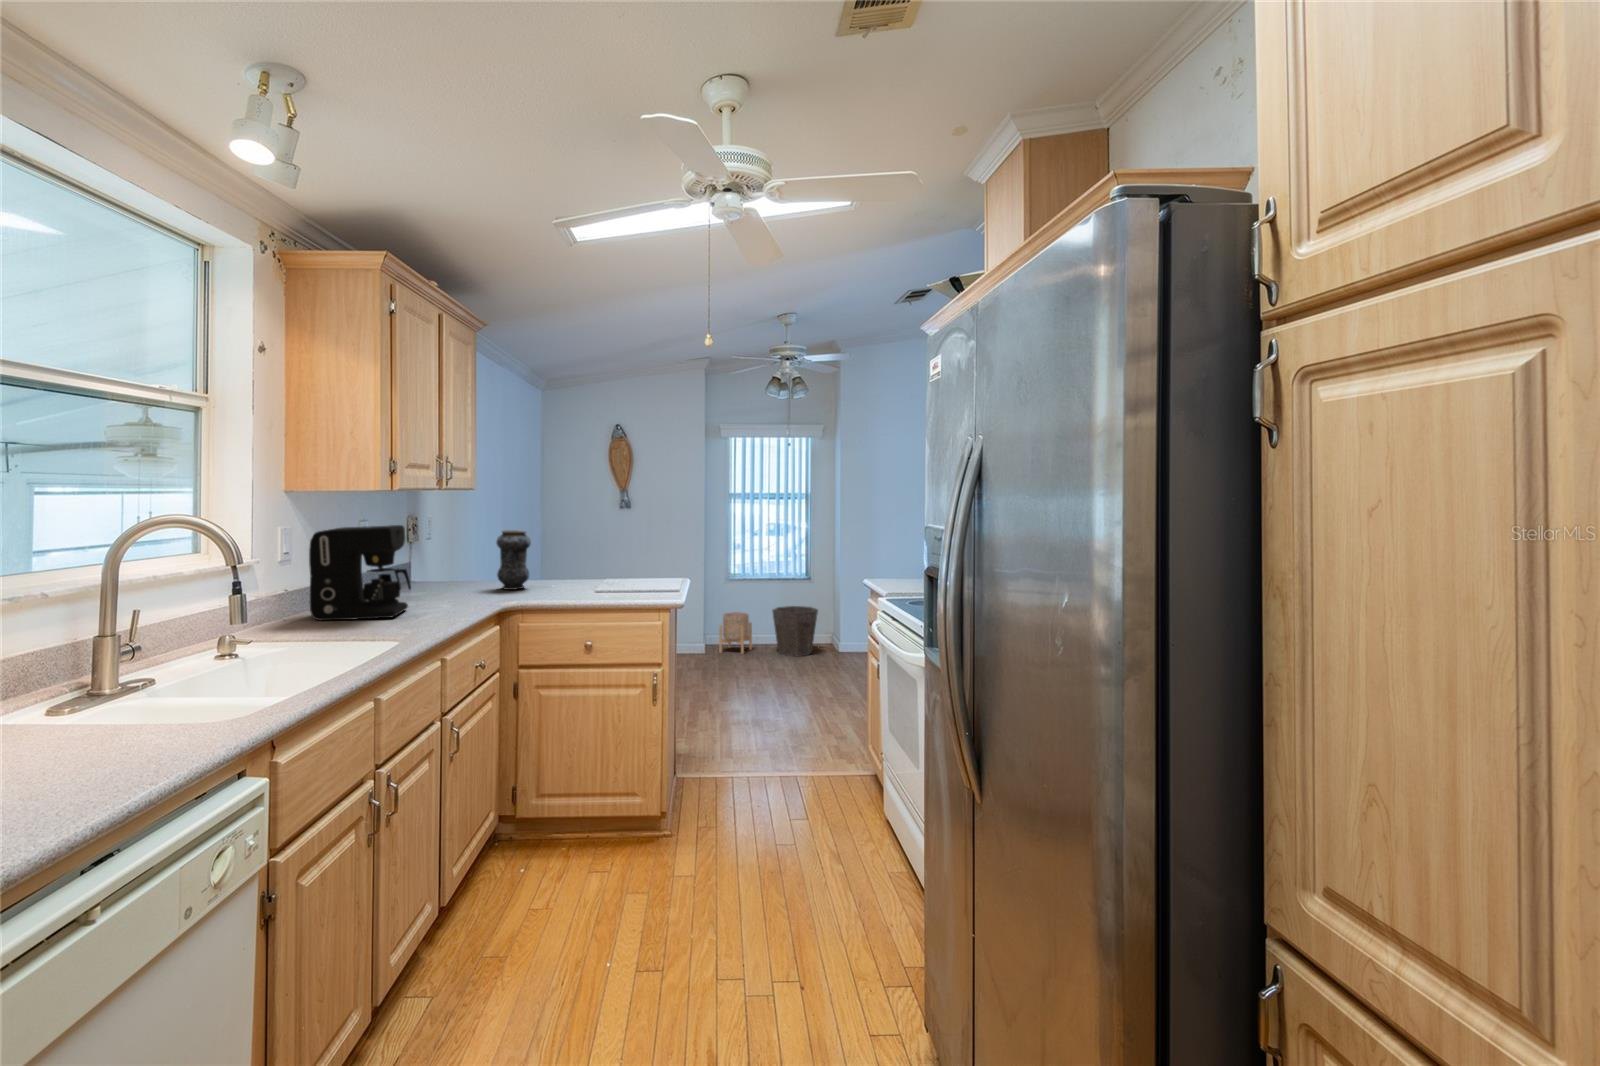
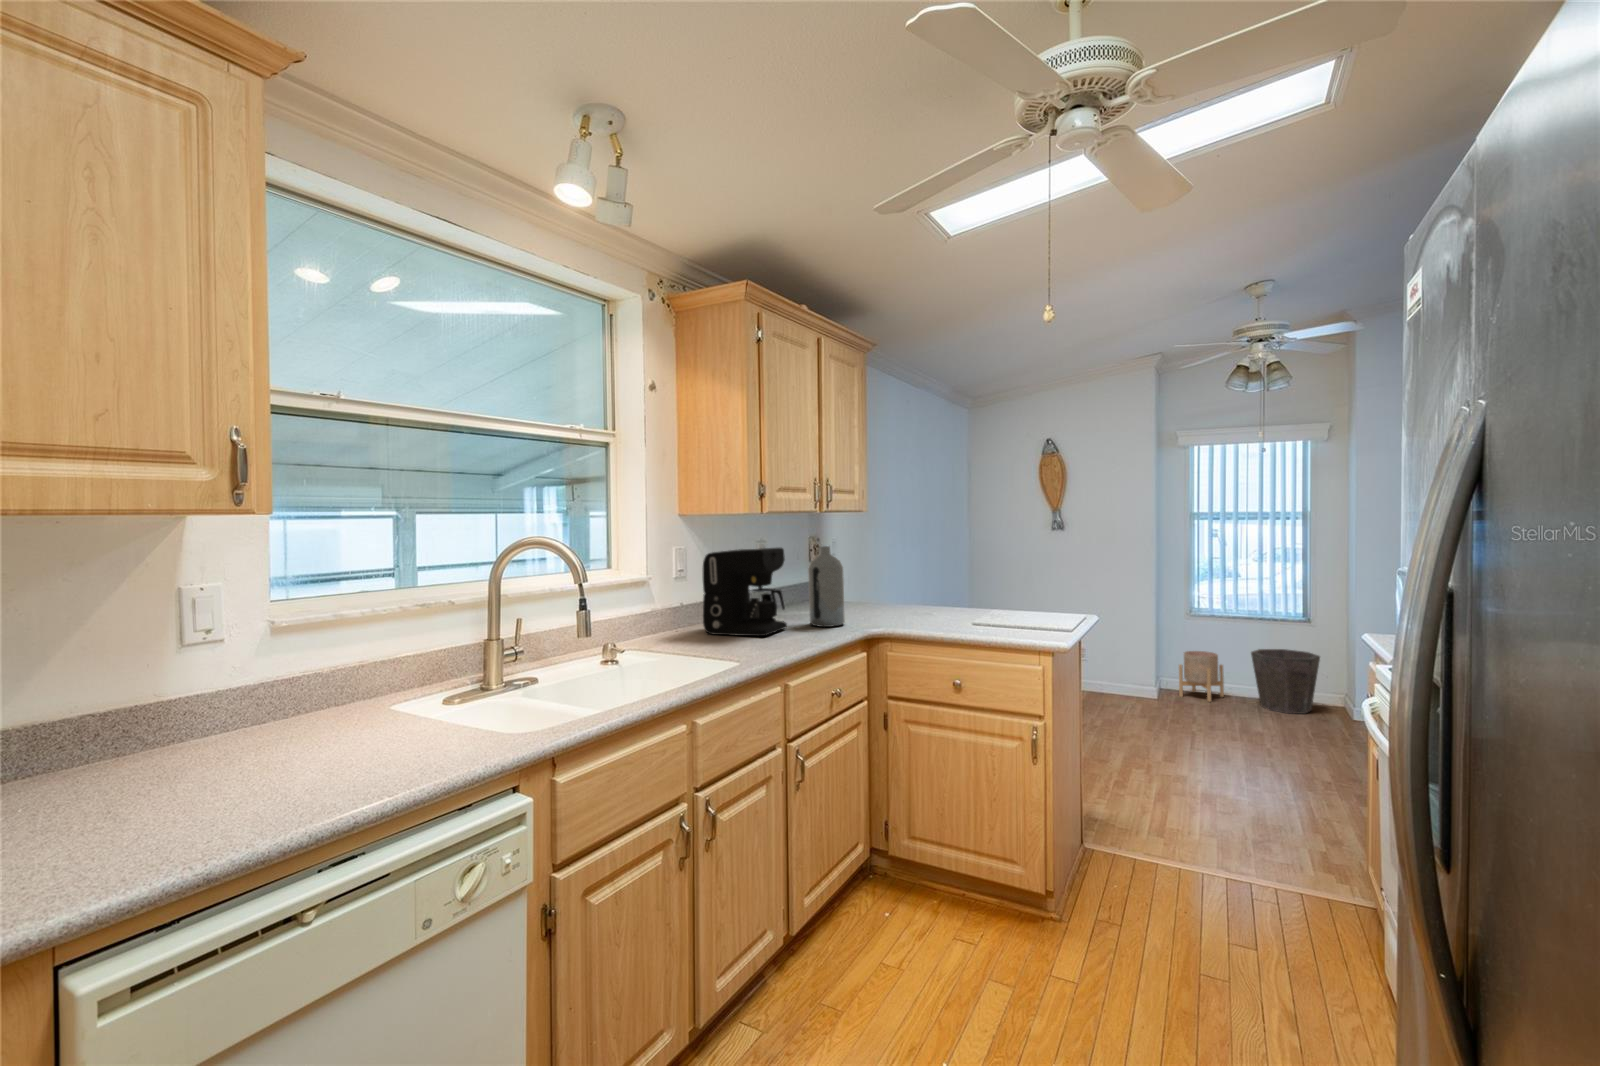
bottle: none [427,523,467,605] -> present [808,546,845,627]
vase: present [497,530,531,590] -> none [885,553,918,614]

